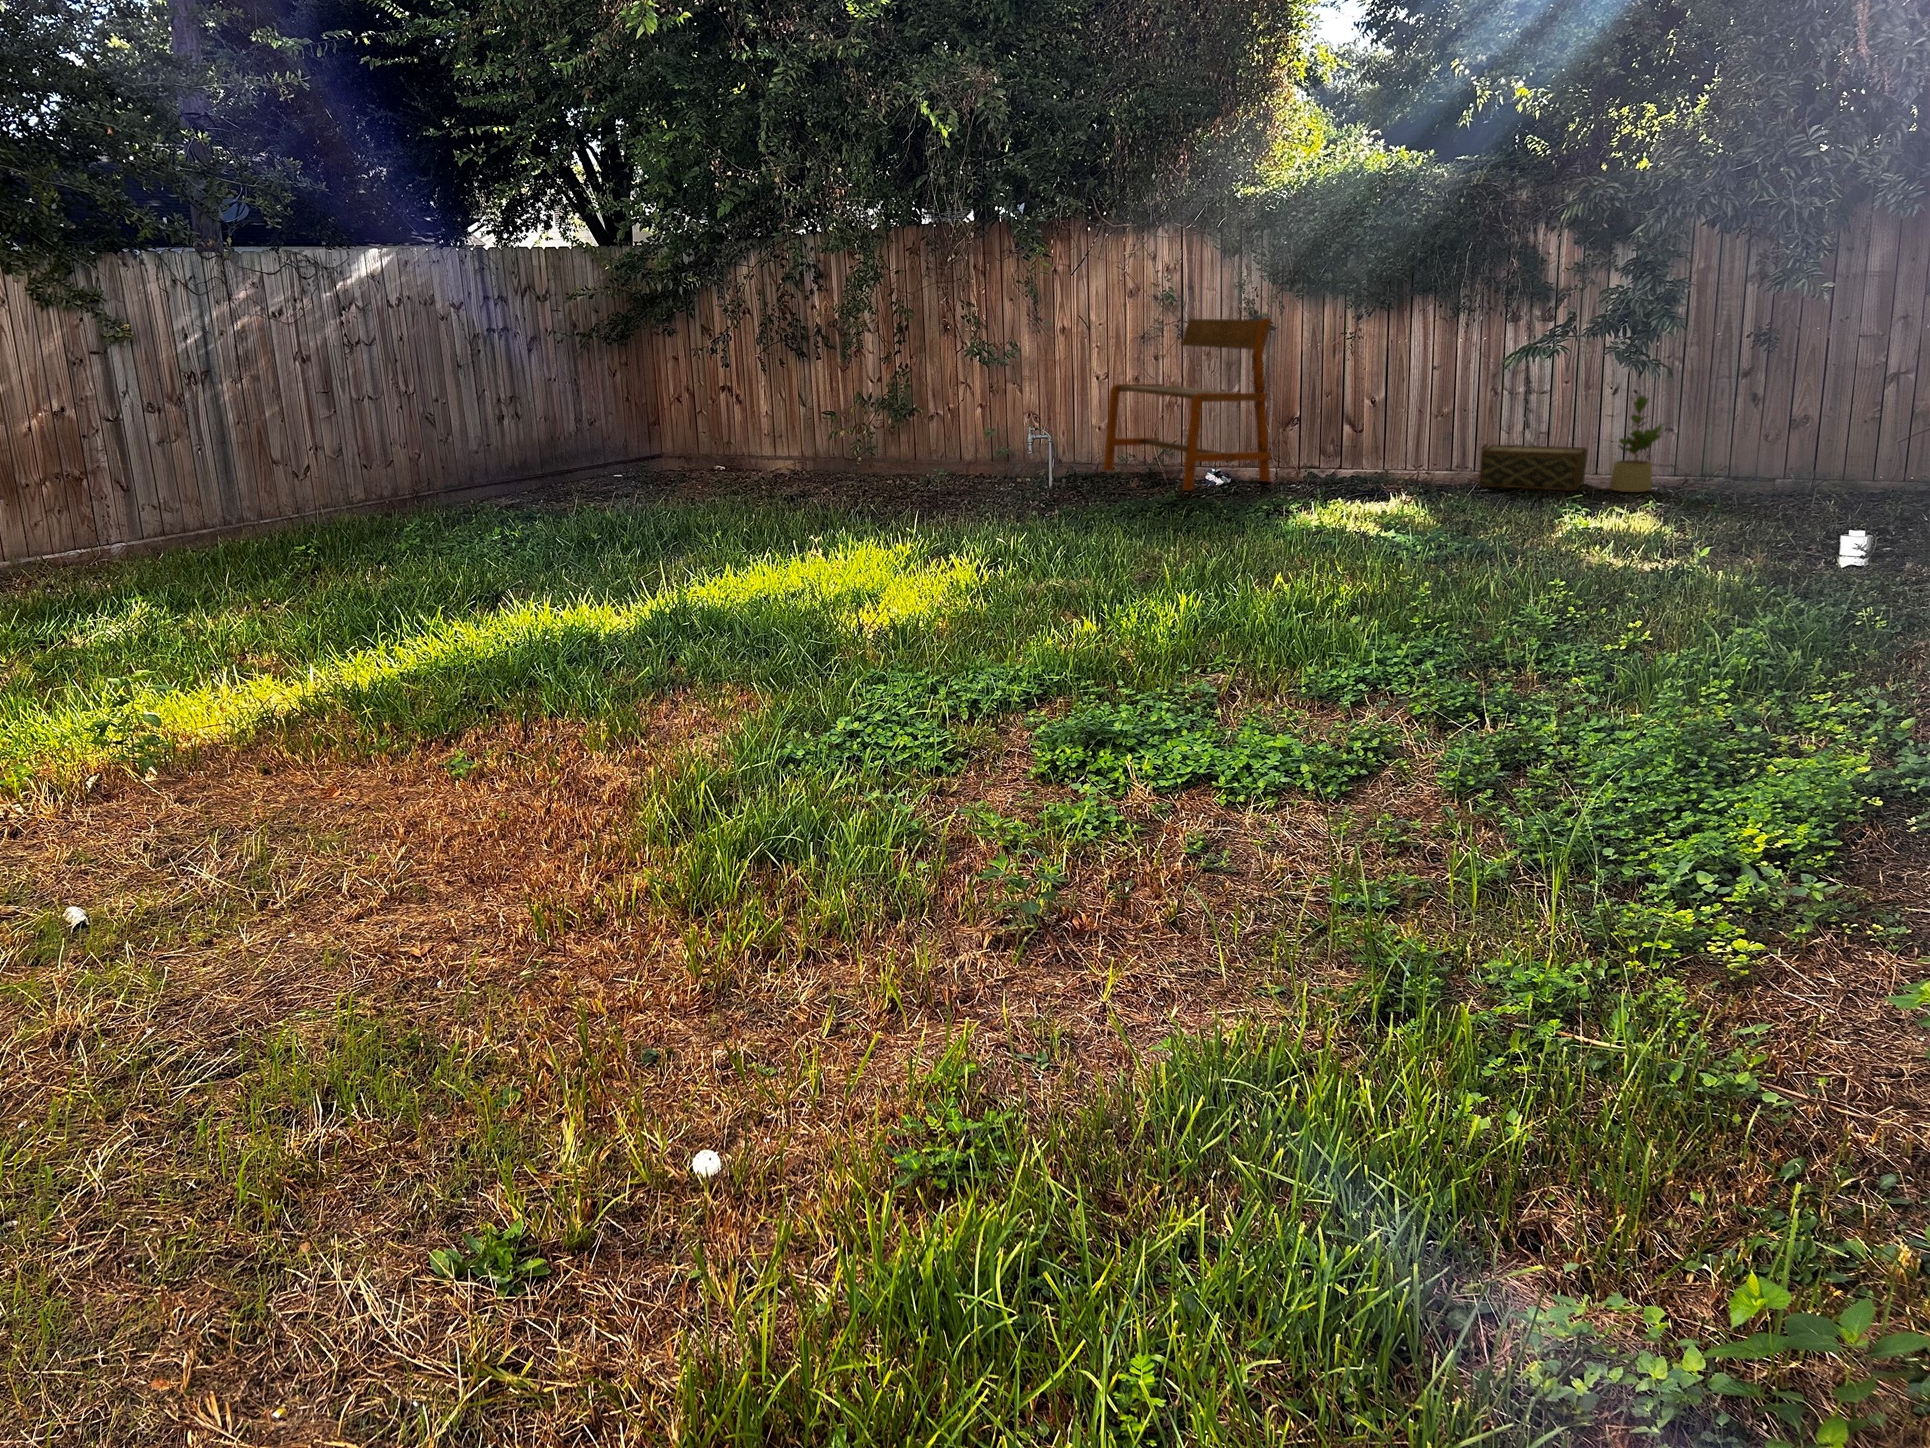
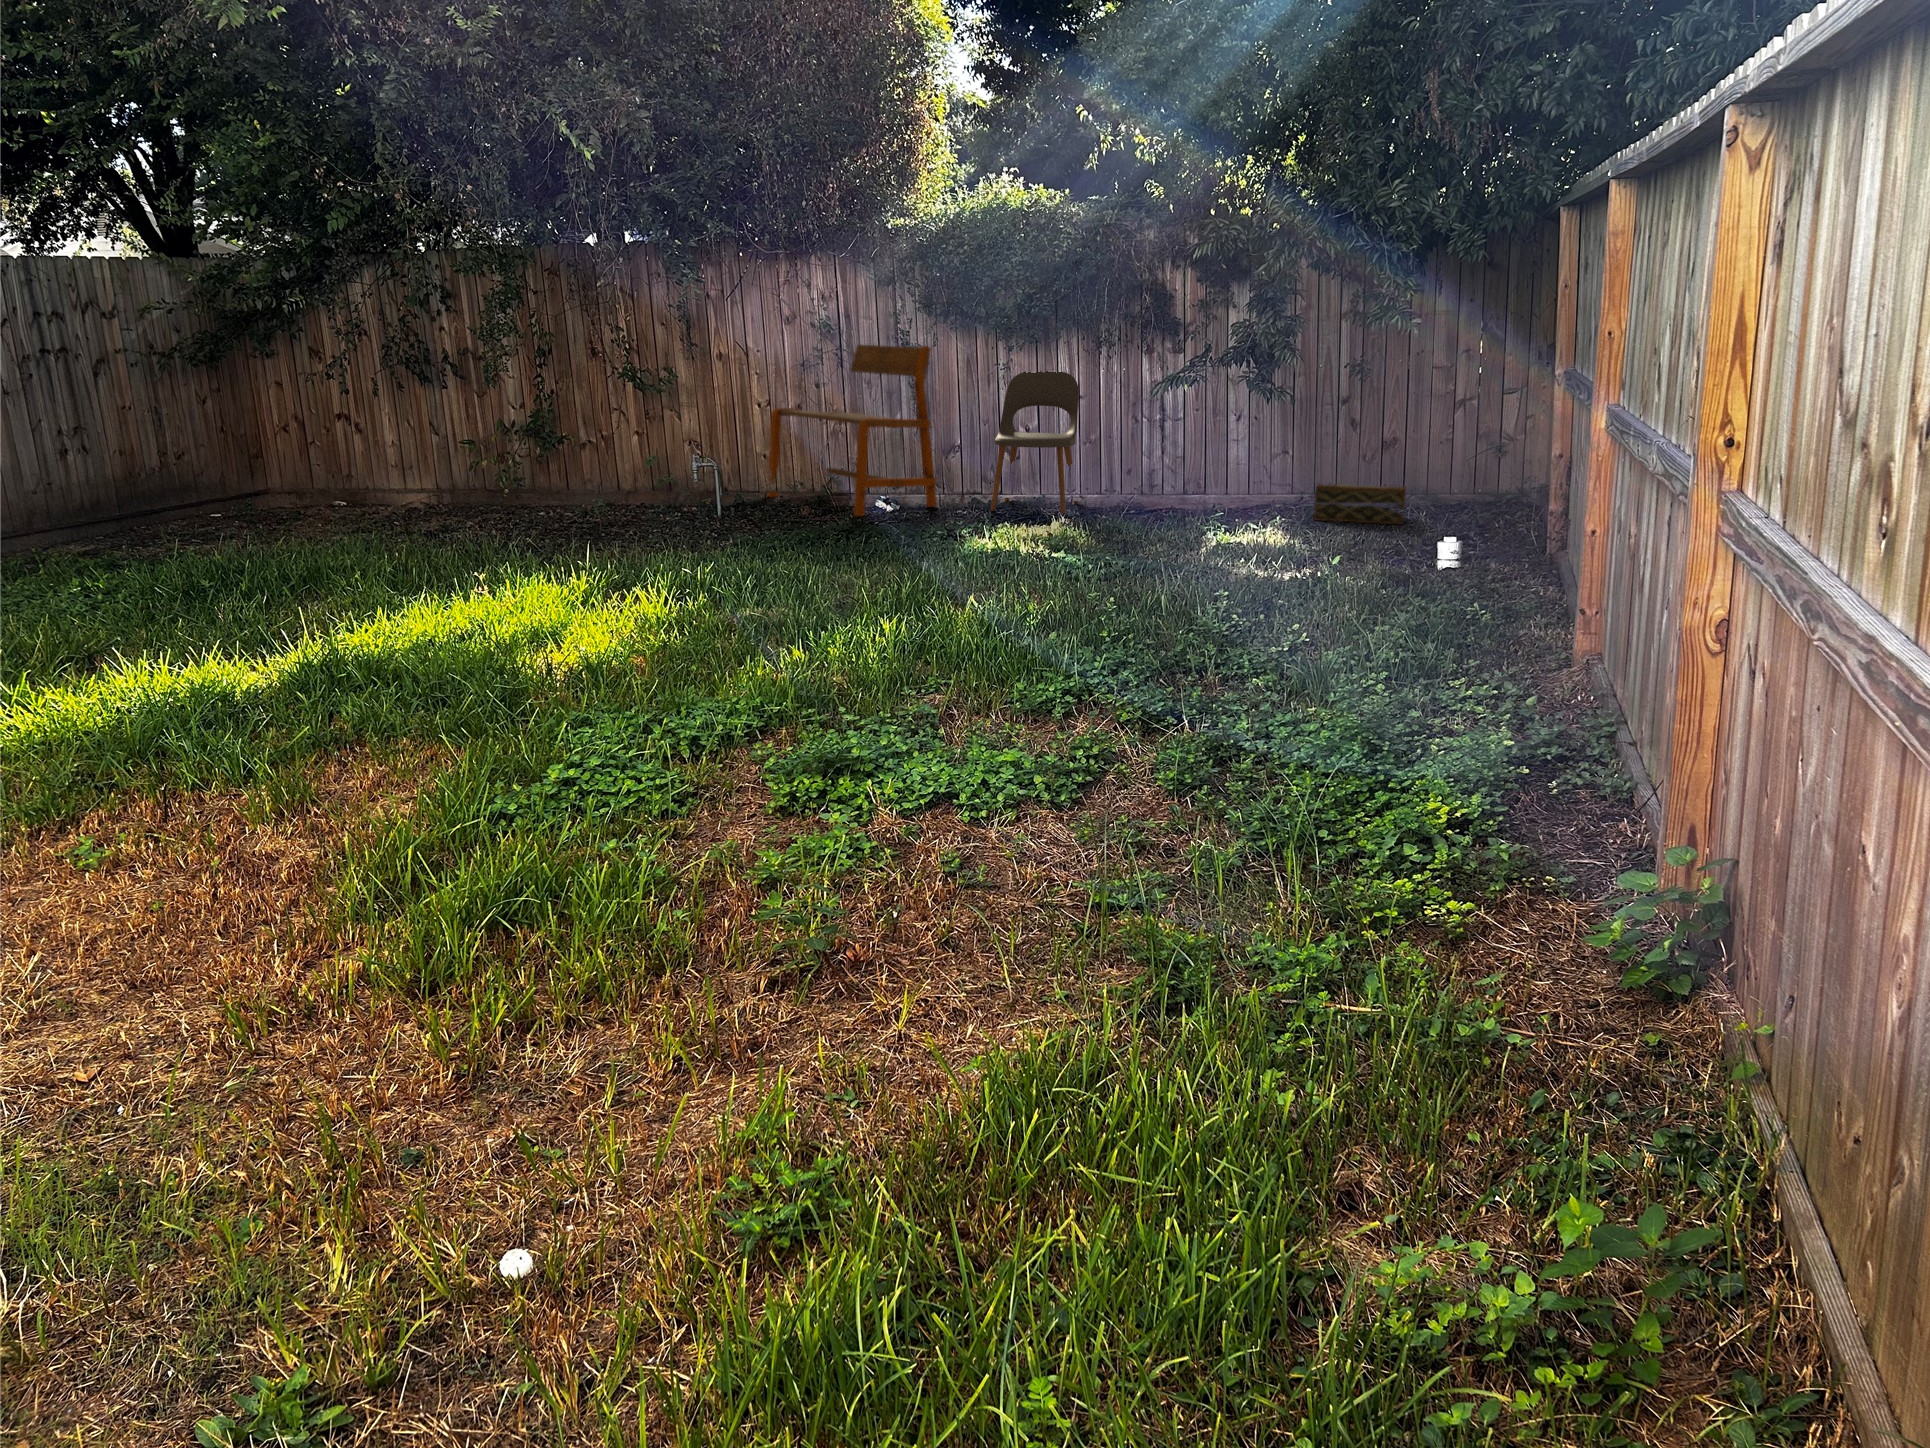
chair: none [1326,338,1432,489] -> present [991,371,1079,514]
potted plant: present [1609,396,1665,492] -> none [1236,428,1280,515]
woven basket: present [1478,445,1588,491] -> present [1314,483,1406,524]

